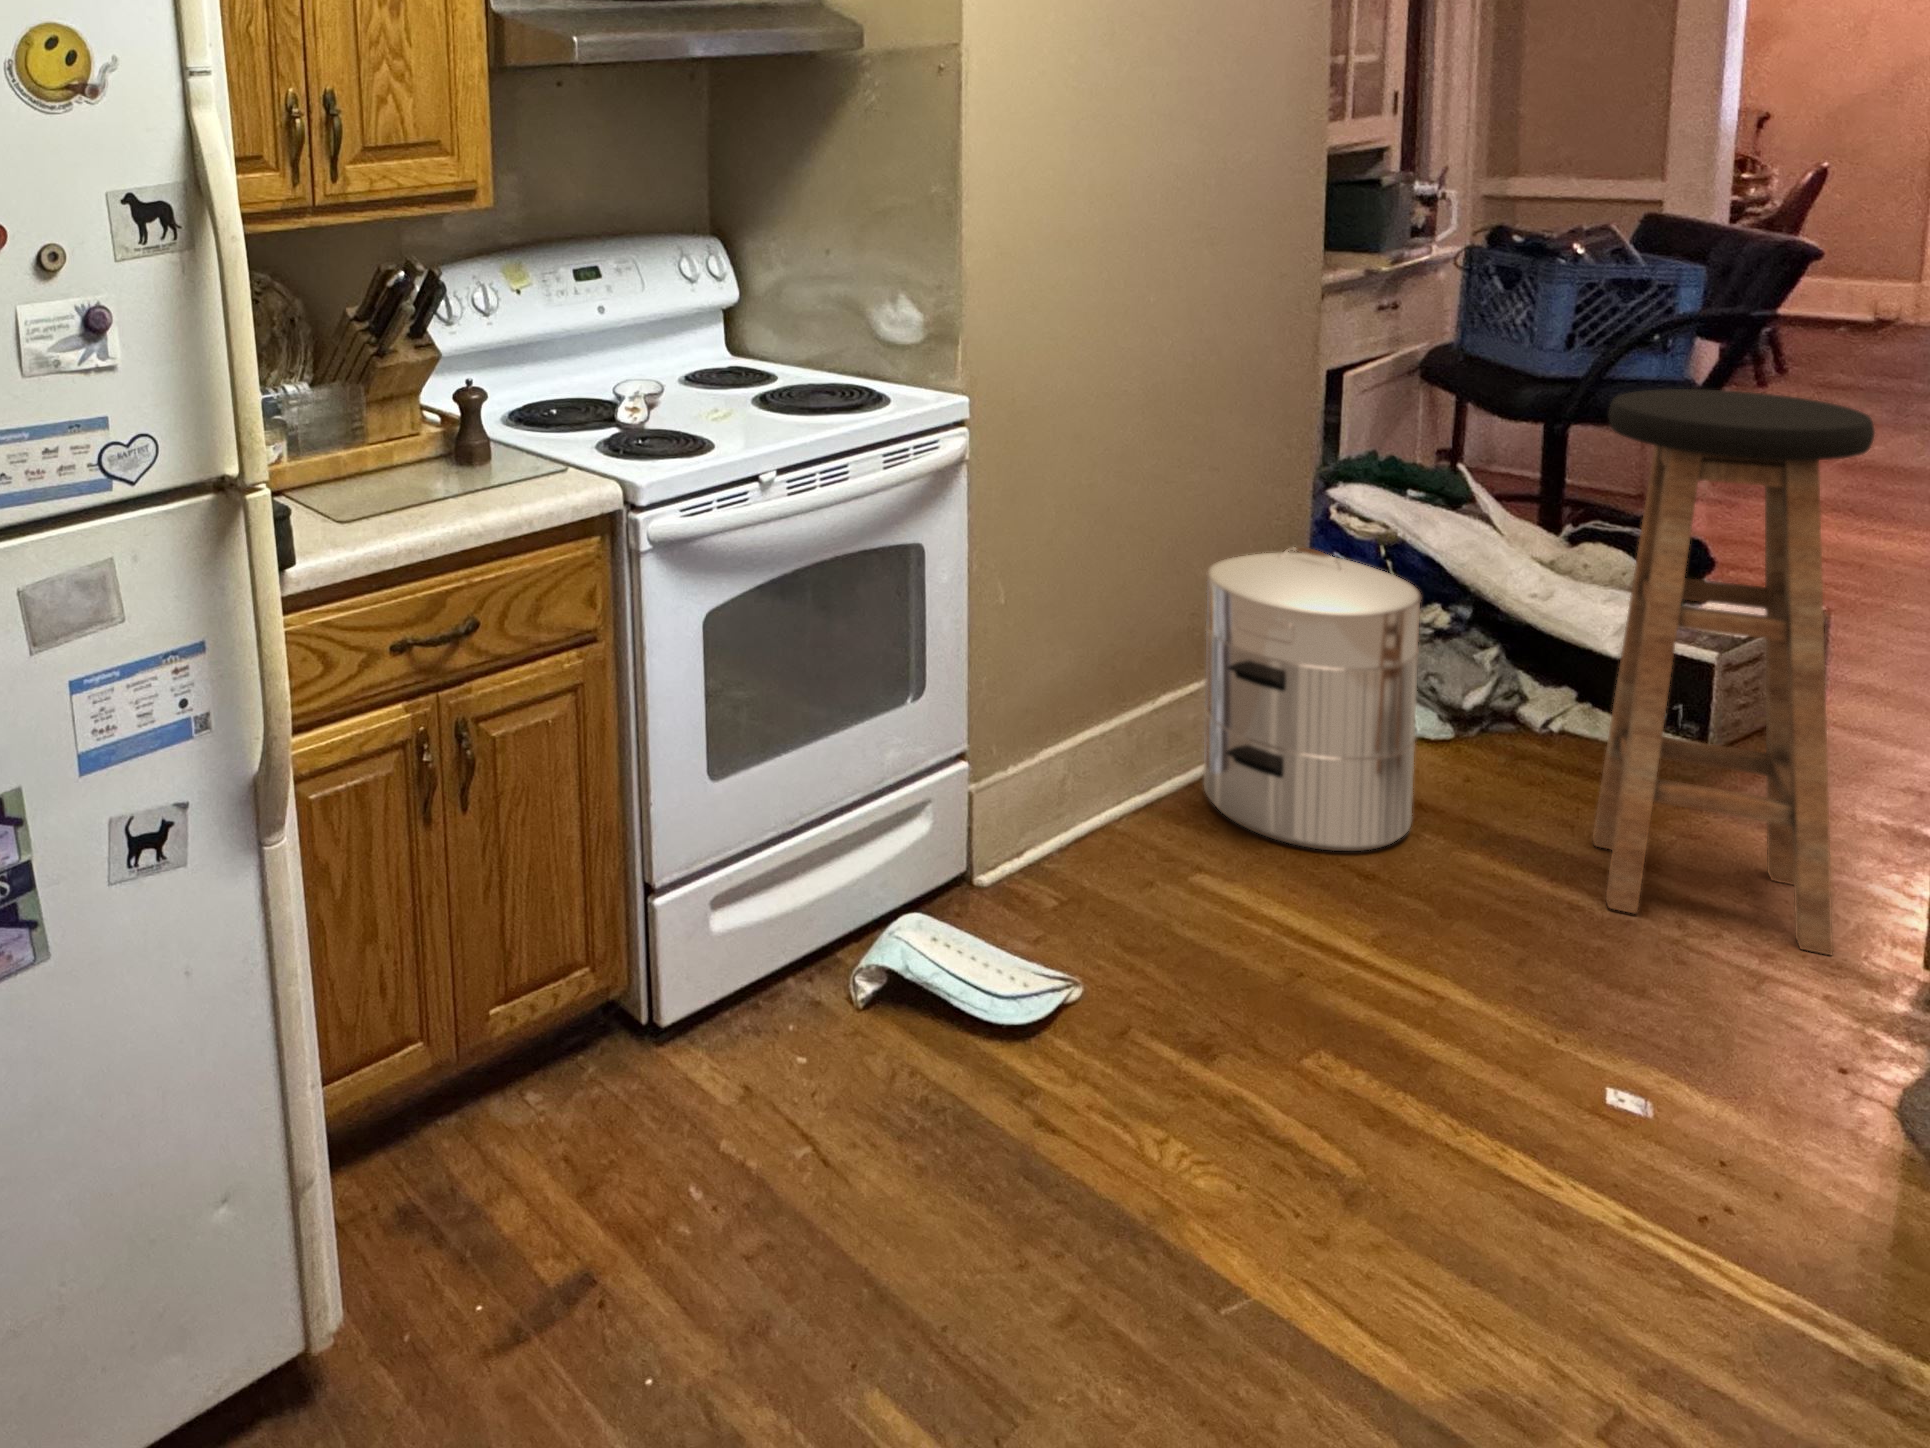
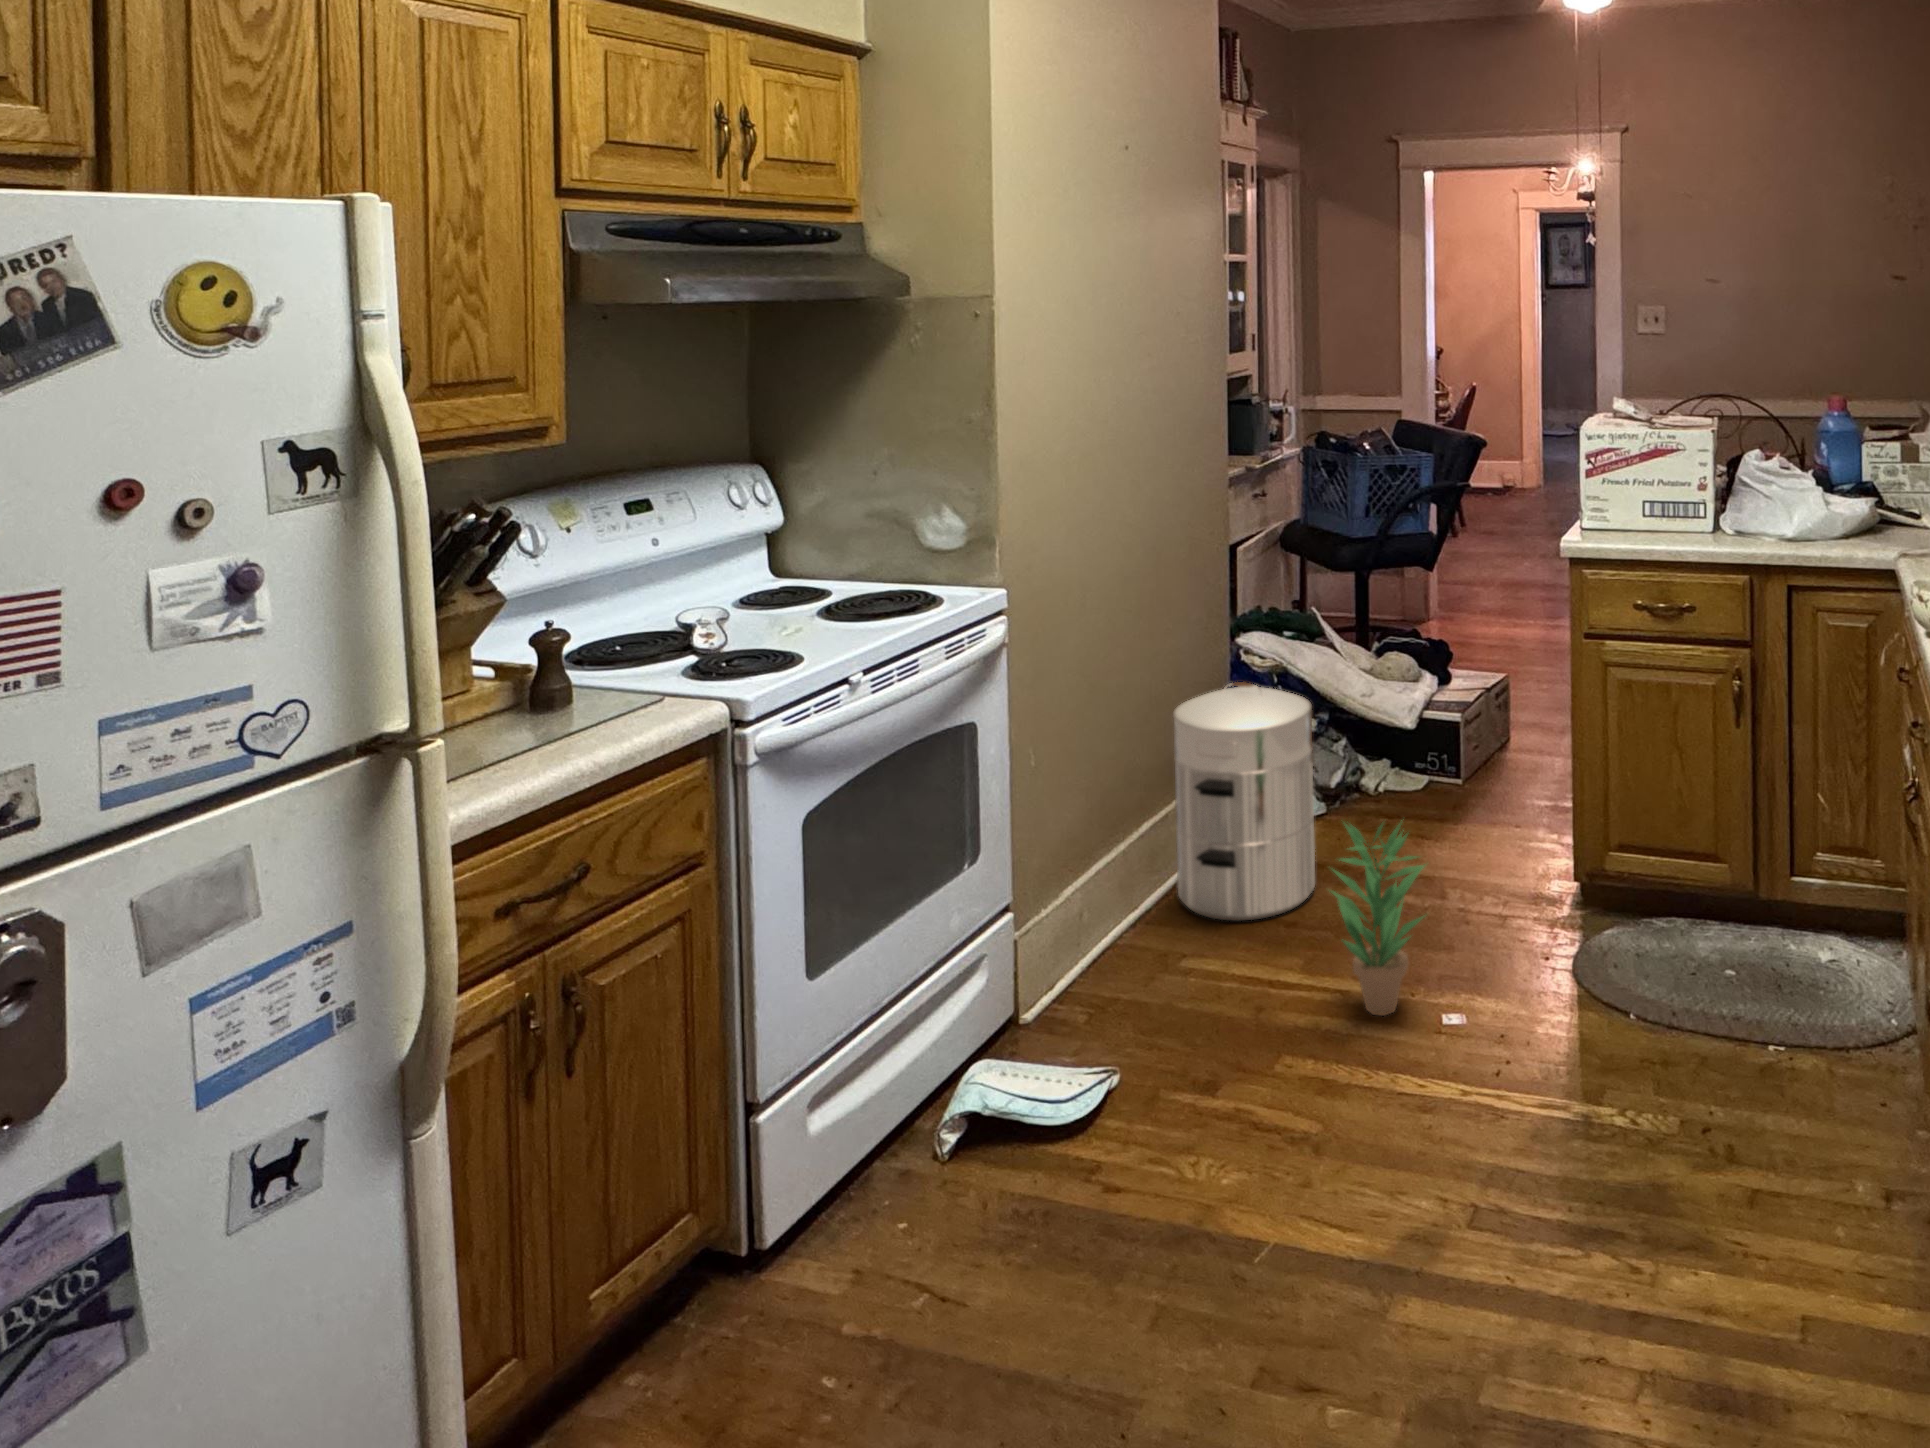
bar stool: present [1593,389,1875,955] -> none [1407,534,1541,904]
potted plant: none [1405,765,1596,1044] -> present [1332,819,1427,1015]

